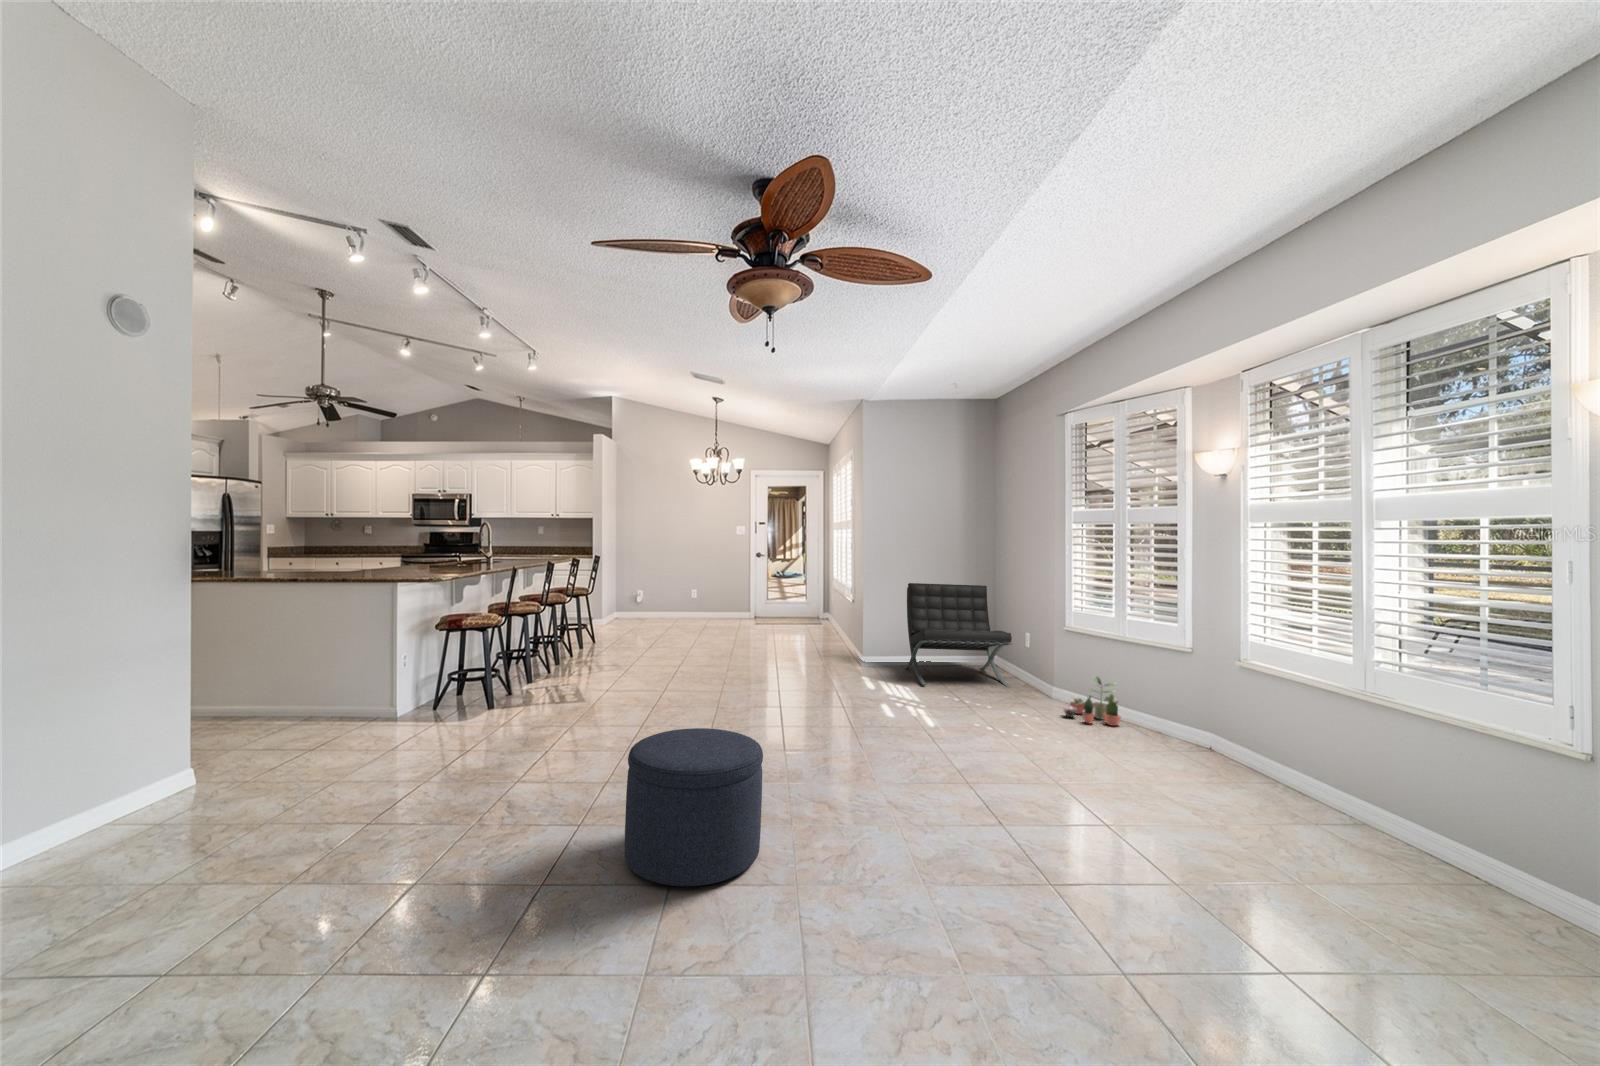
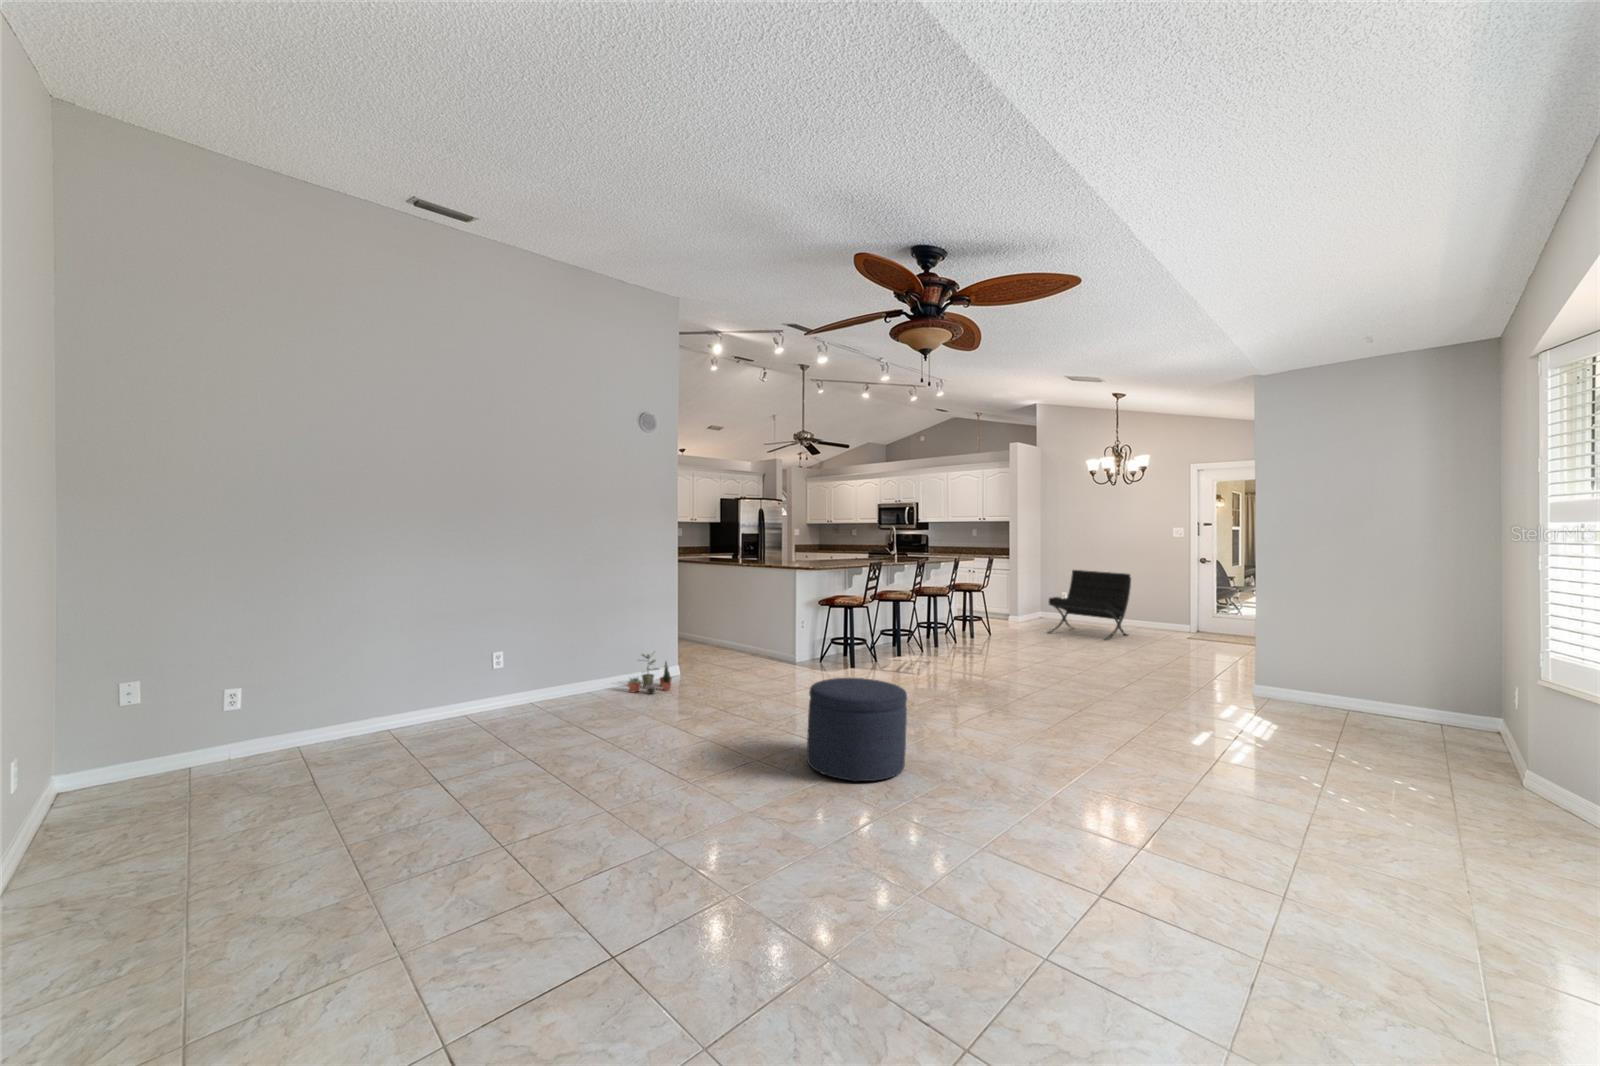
lounge chair: present [905,583,1012,687] -> present [1048,570,1131,640]
potted plant: present [1064,677,1121,726] -> present [628,654,672,694]

